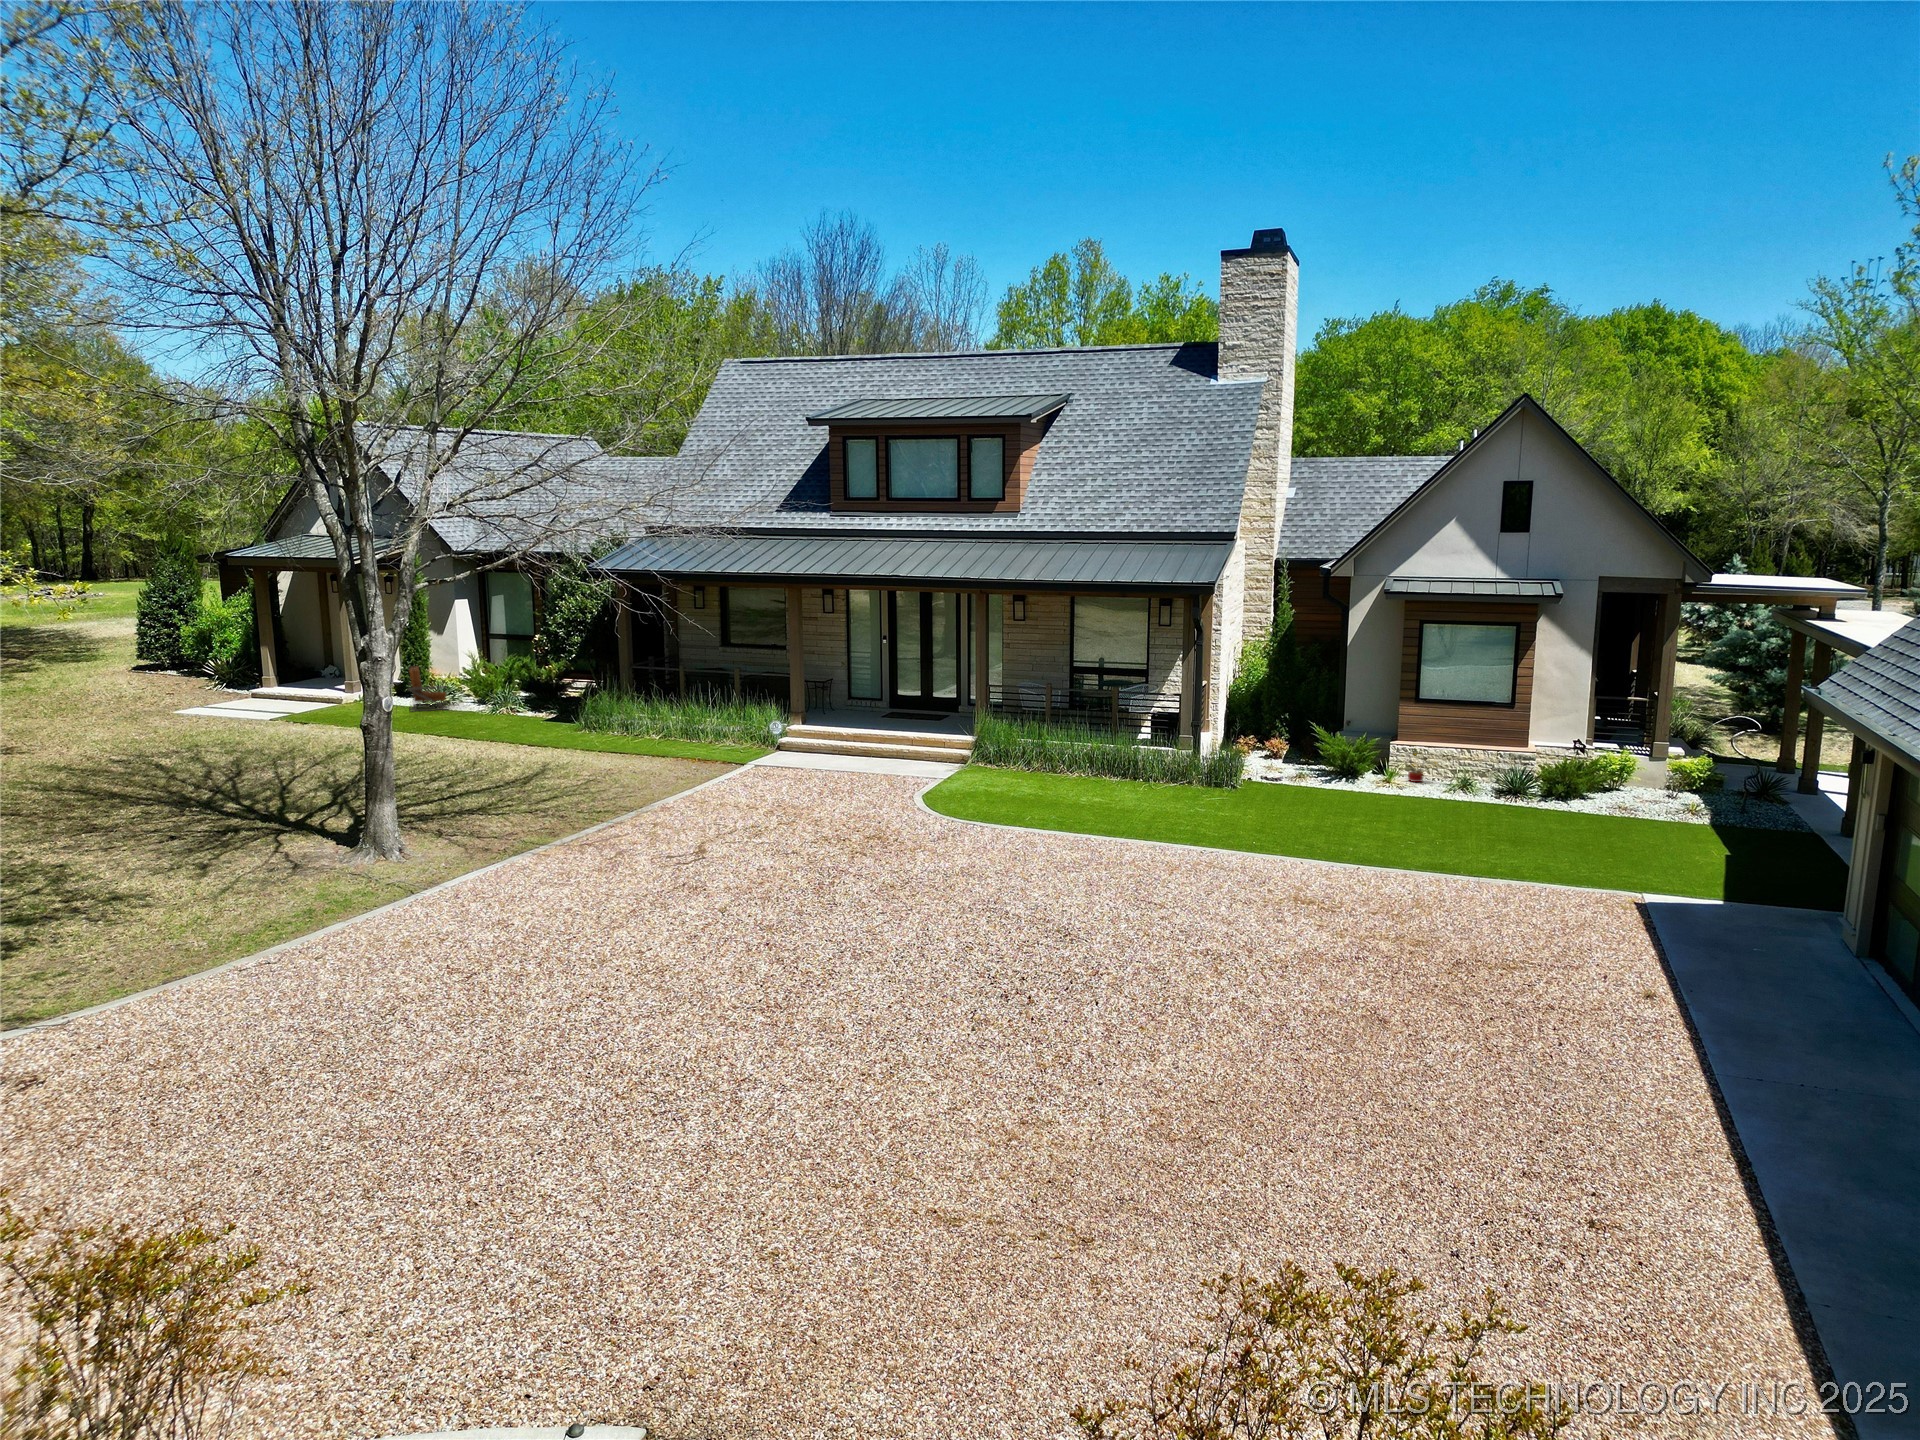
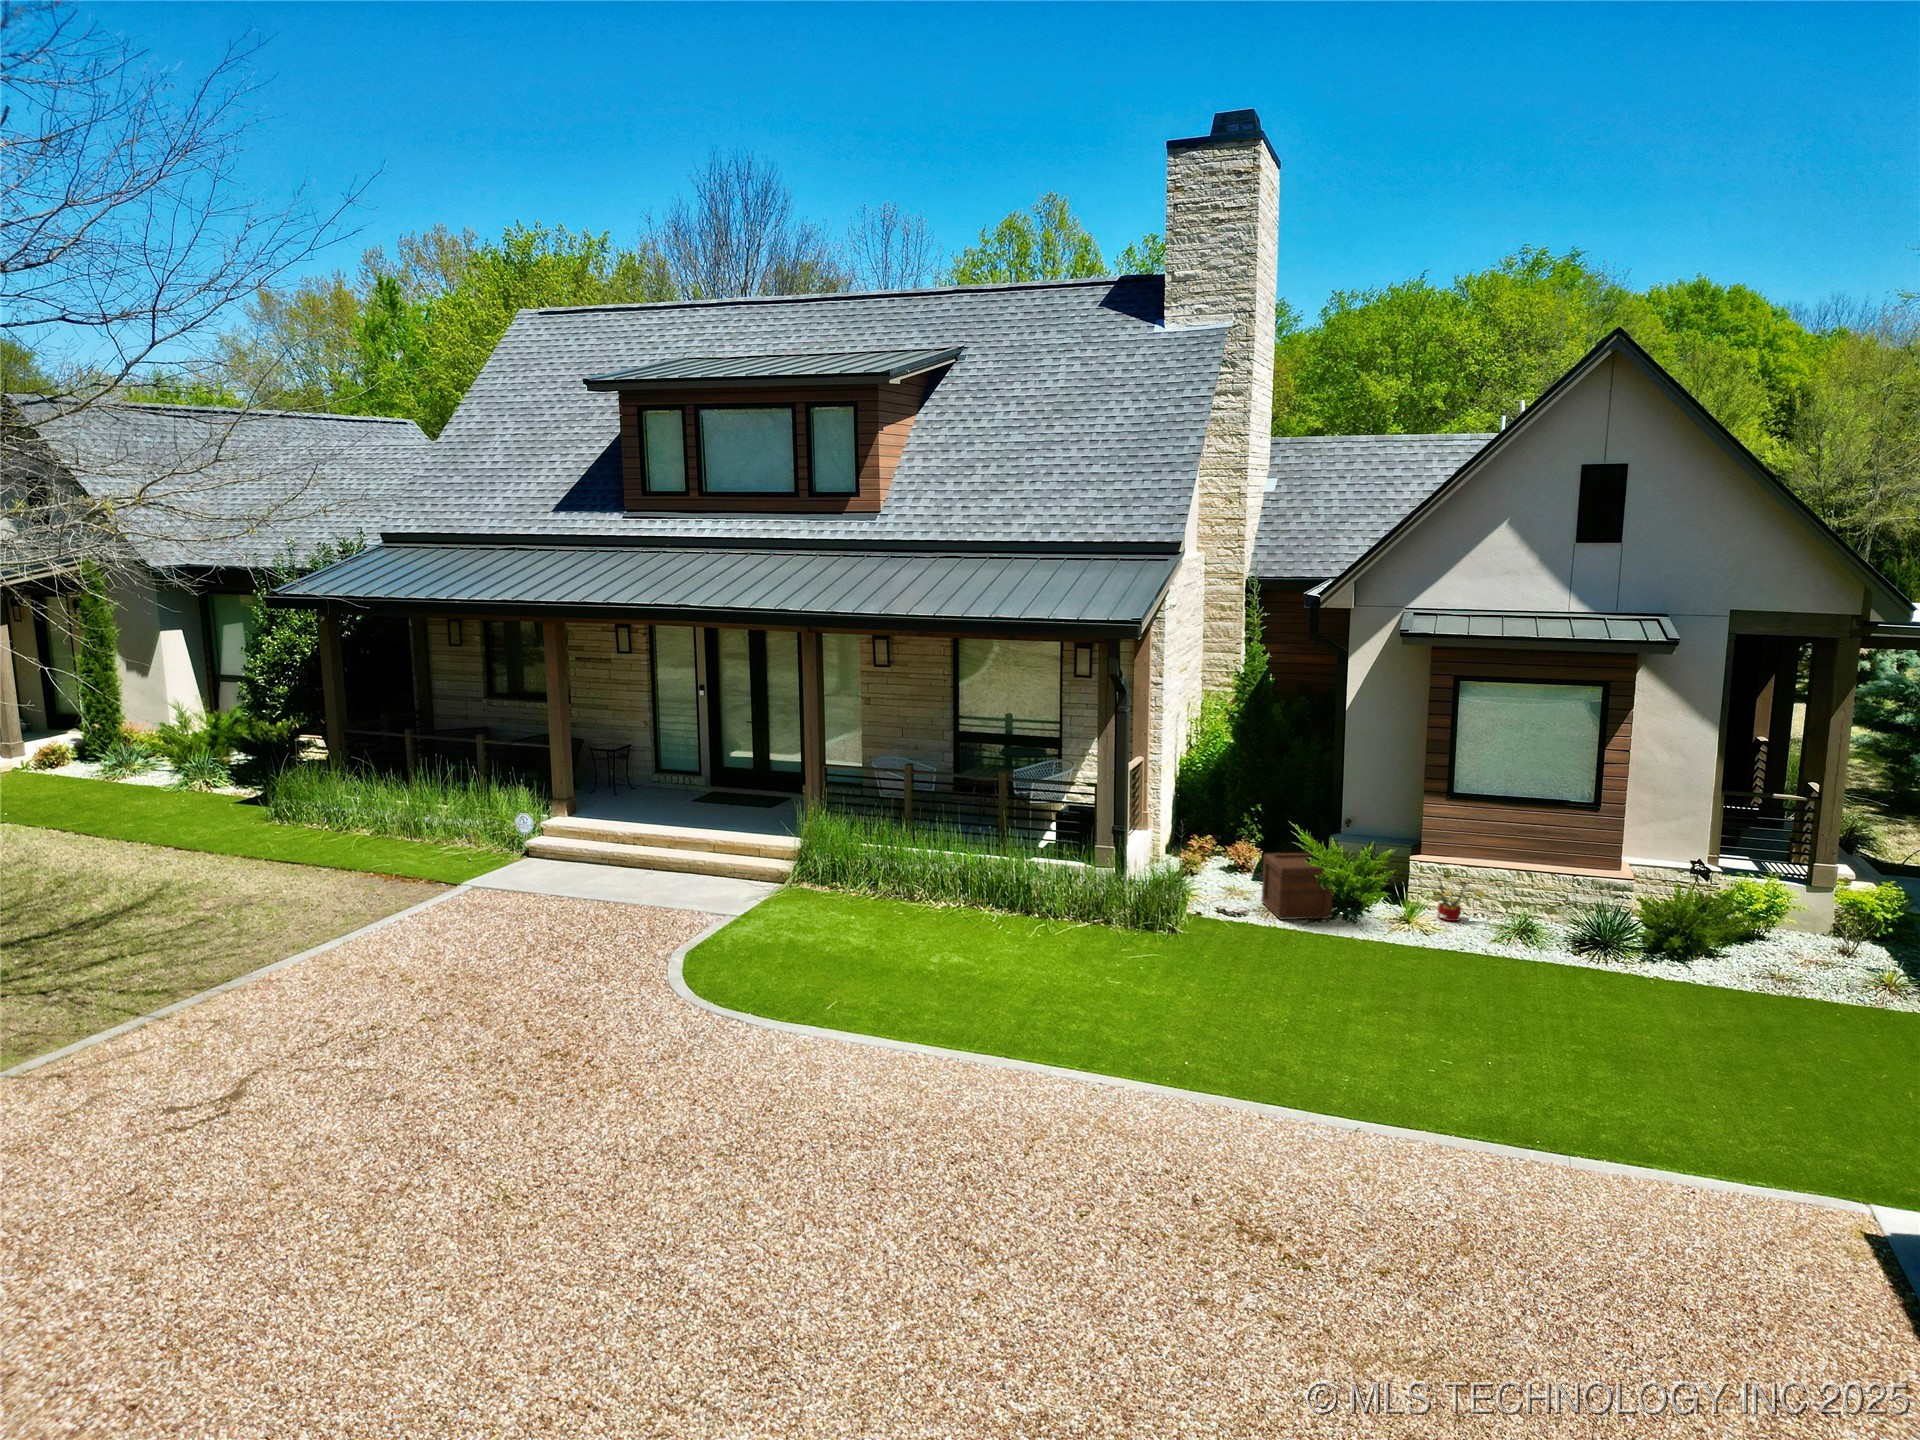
lounge chair: present [408,666,448,711] -> none [42,723,119,789]
wooden crate: none [1290,740,1339,781] -> present [1261,853,1333,920]

